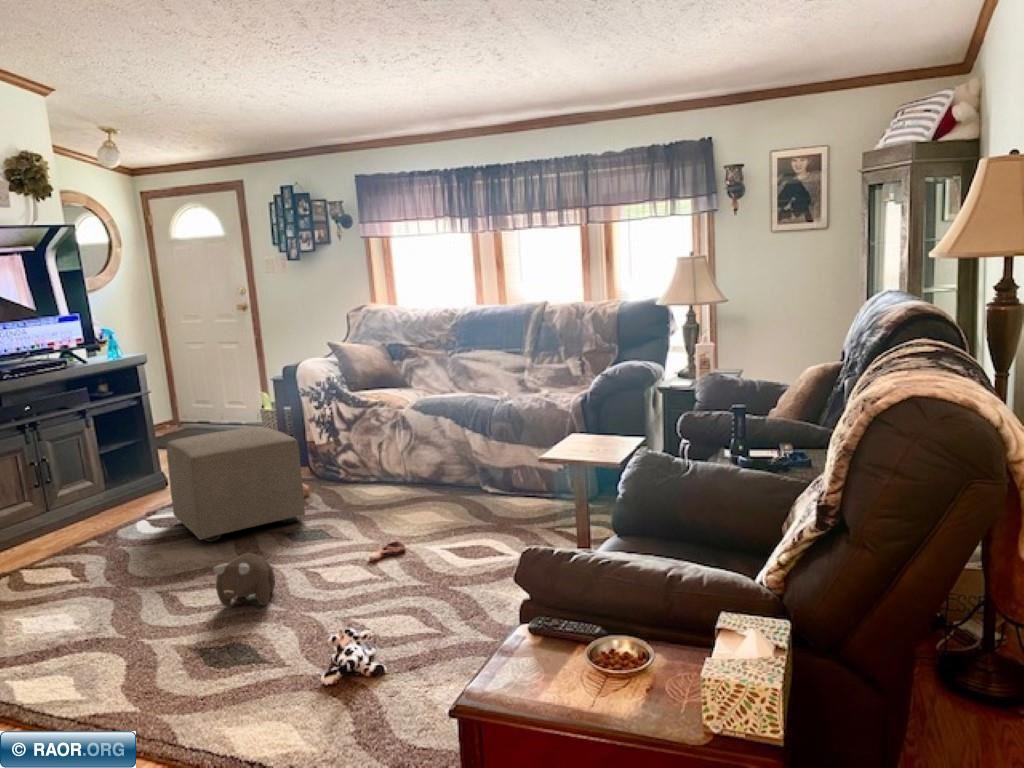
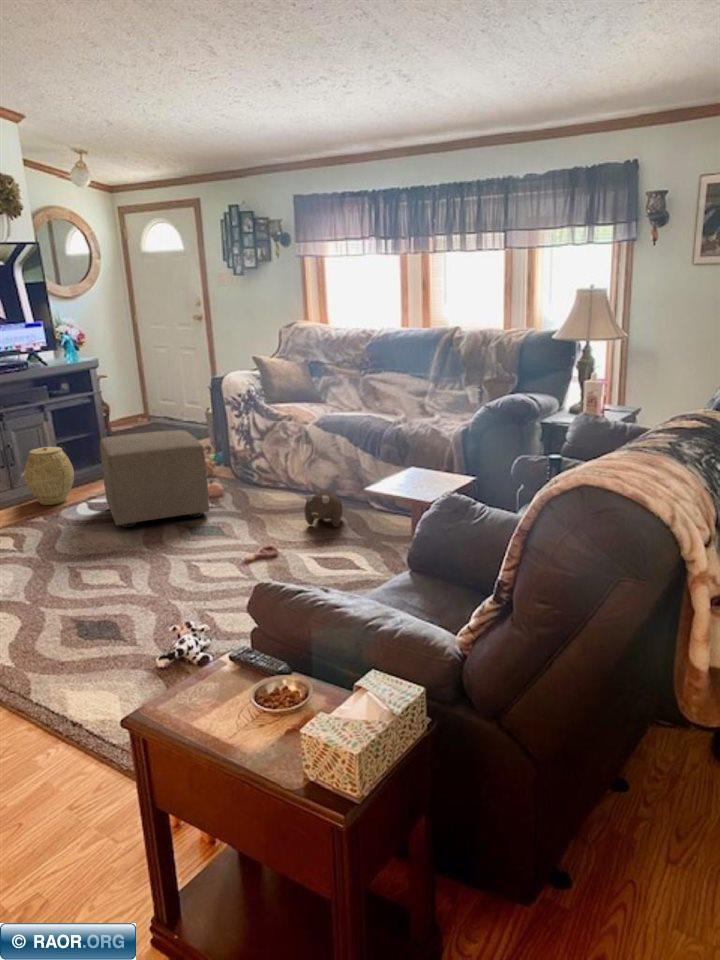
woven basket: none [65,457,127,527] -> present [24,447,74,505]
plush toy: present [213,553,275,606] -> present [304,490,343,527]

